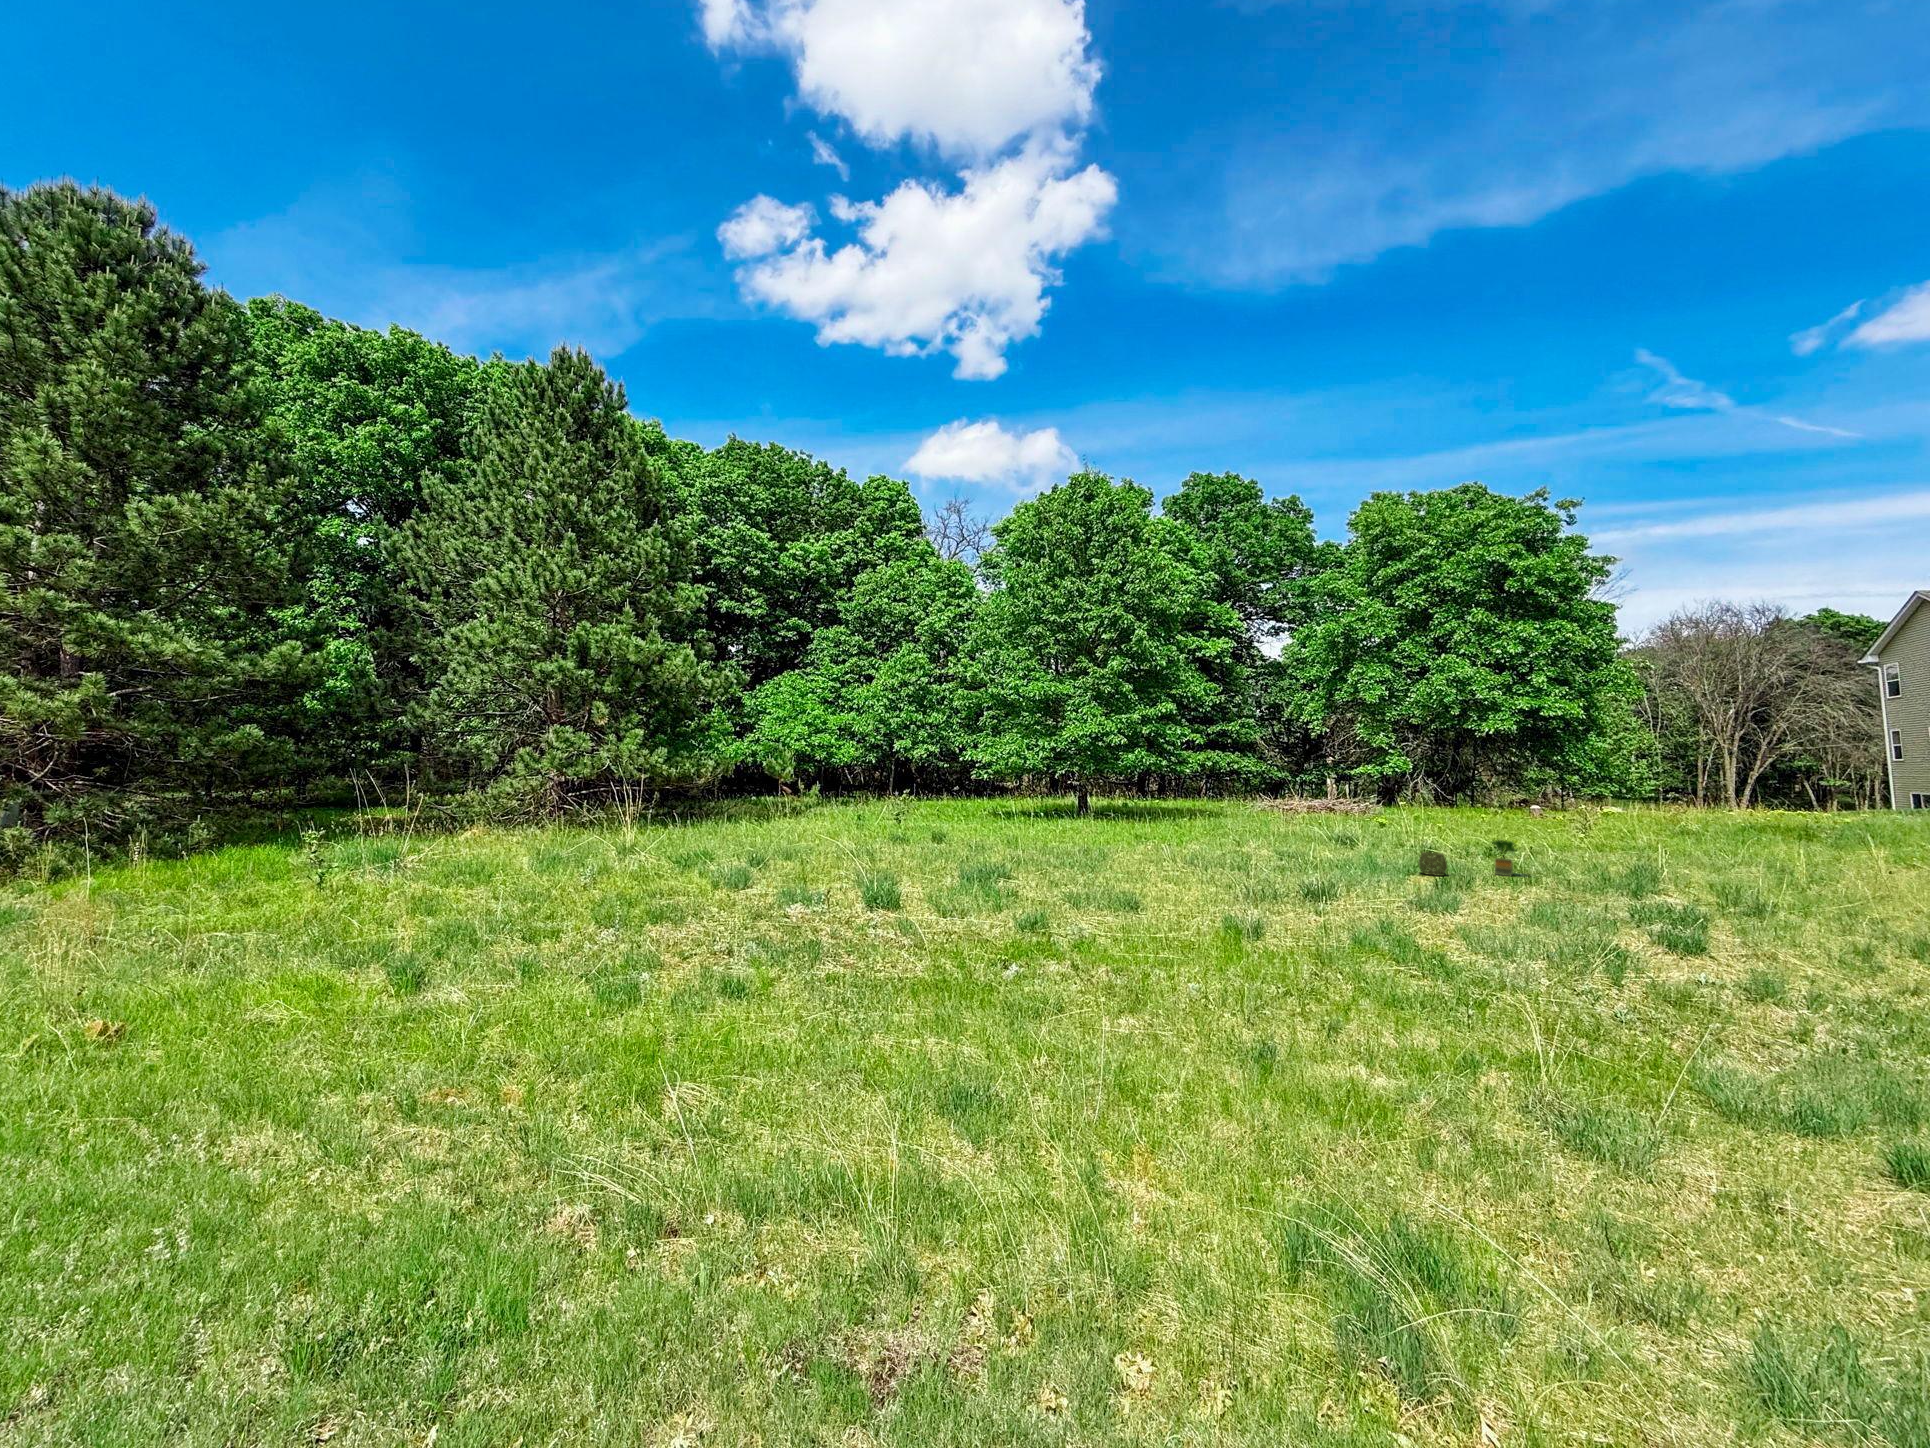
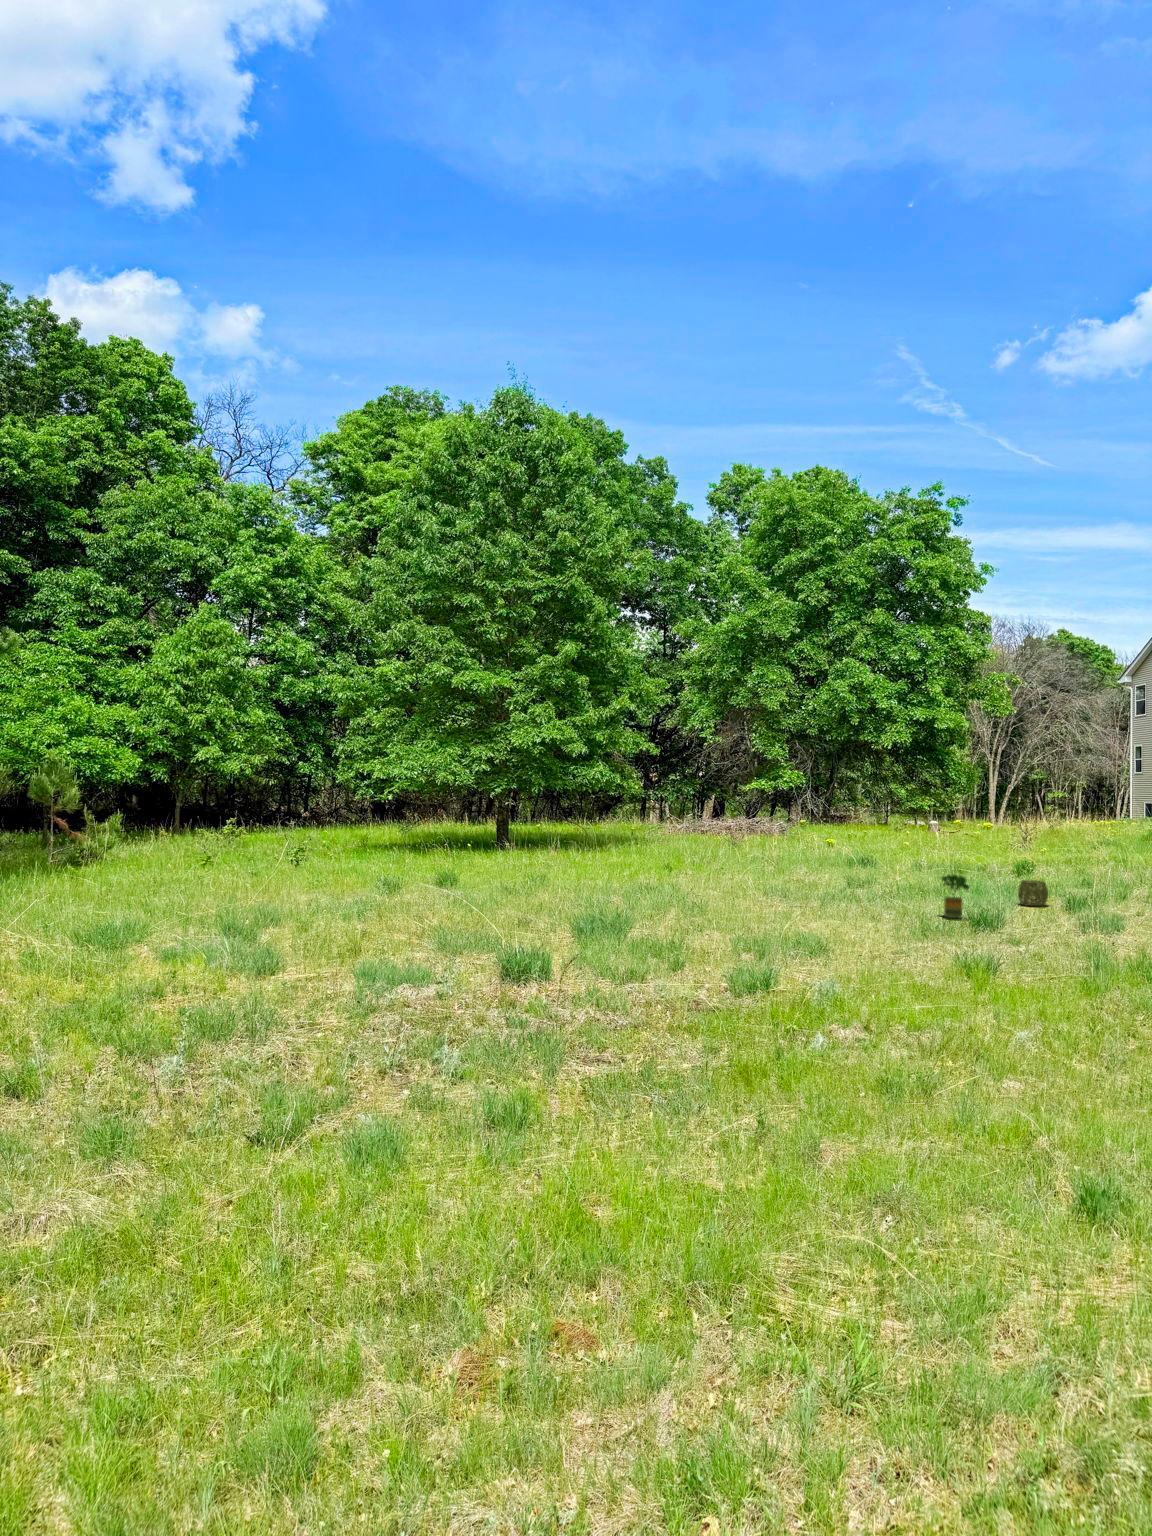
potted tree: present [1492,840,1517,876] -> present [941,874,970,918]

